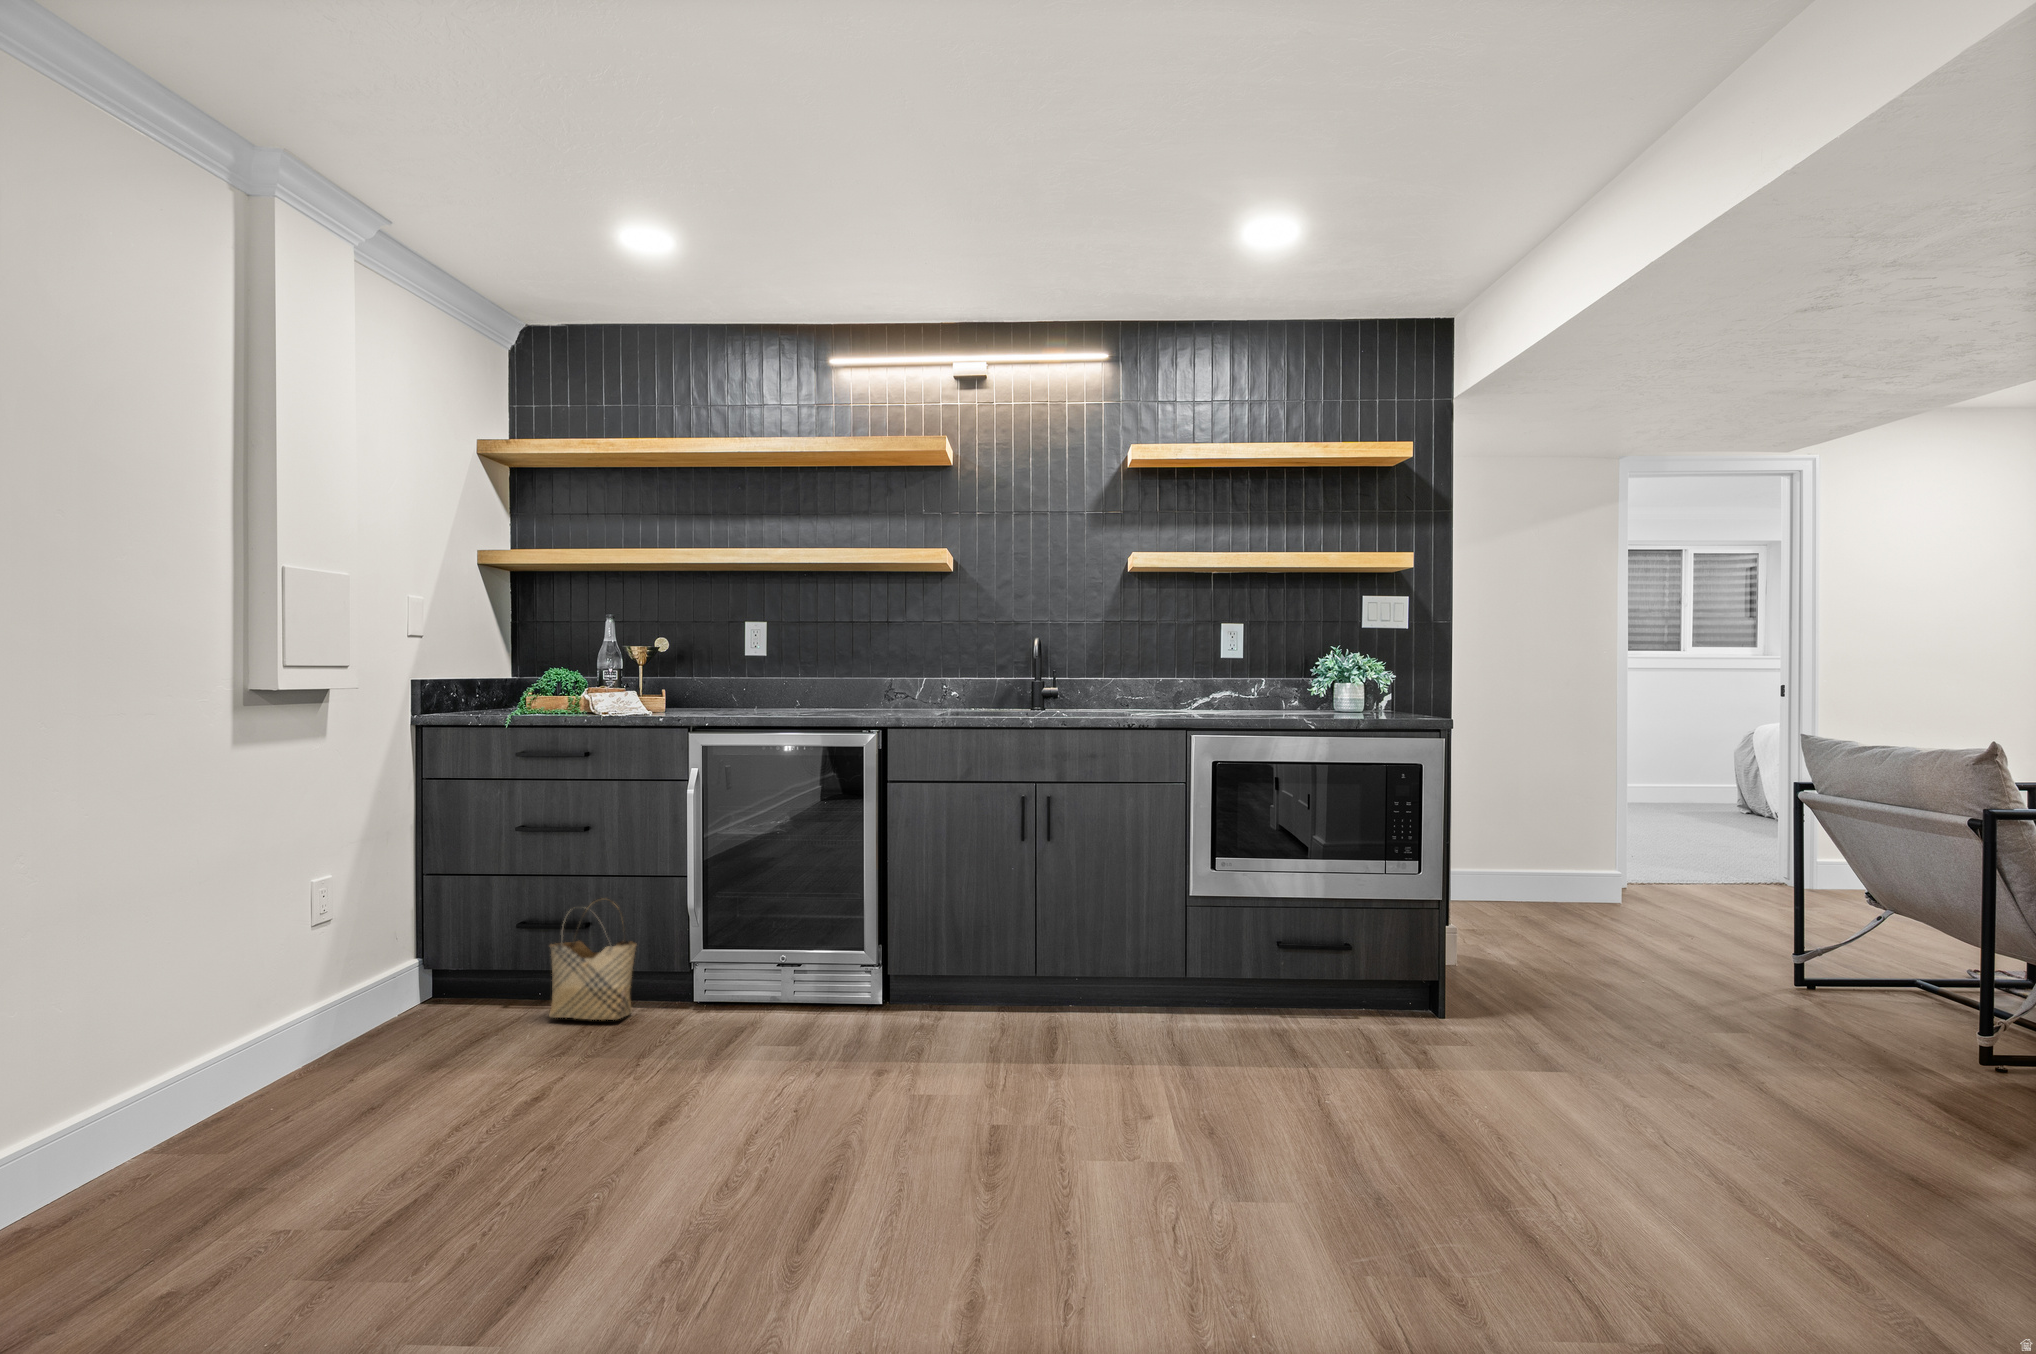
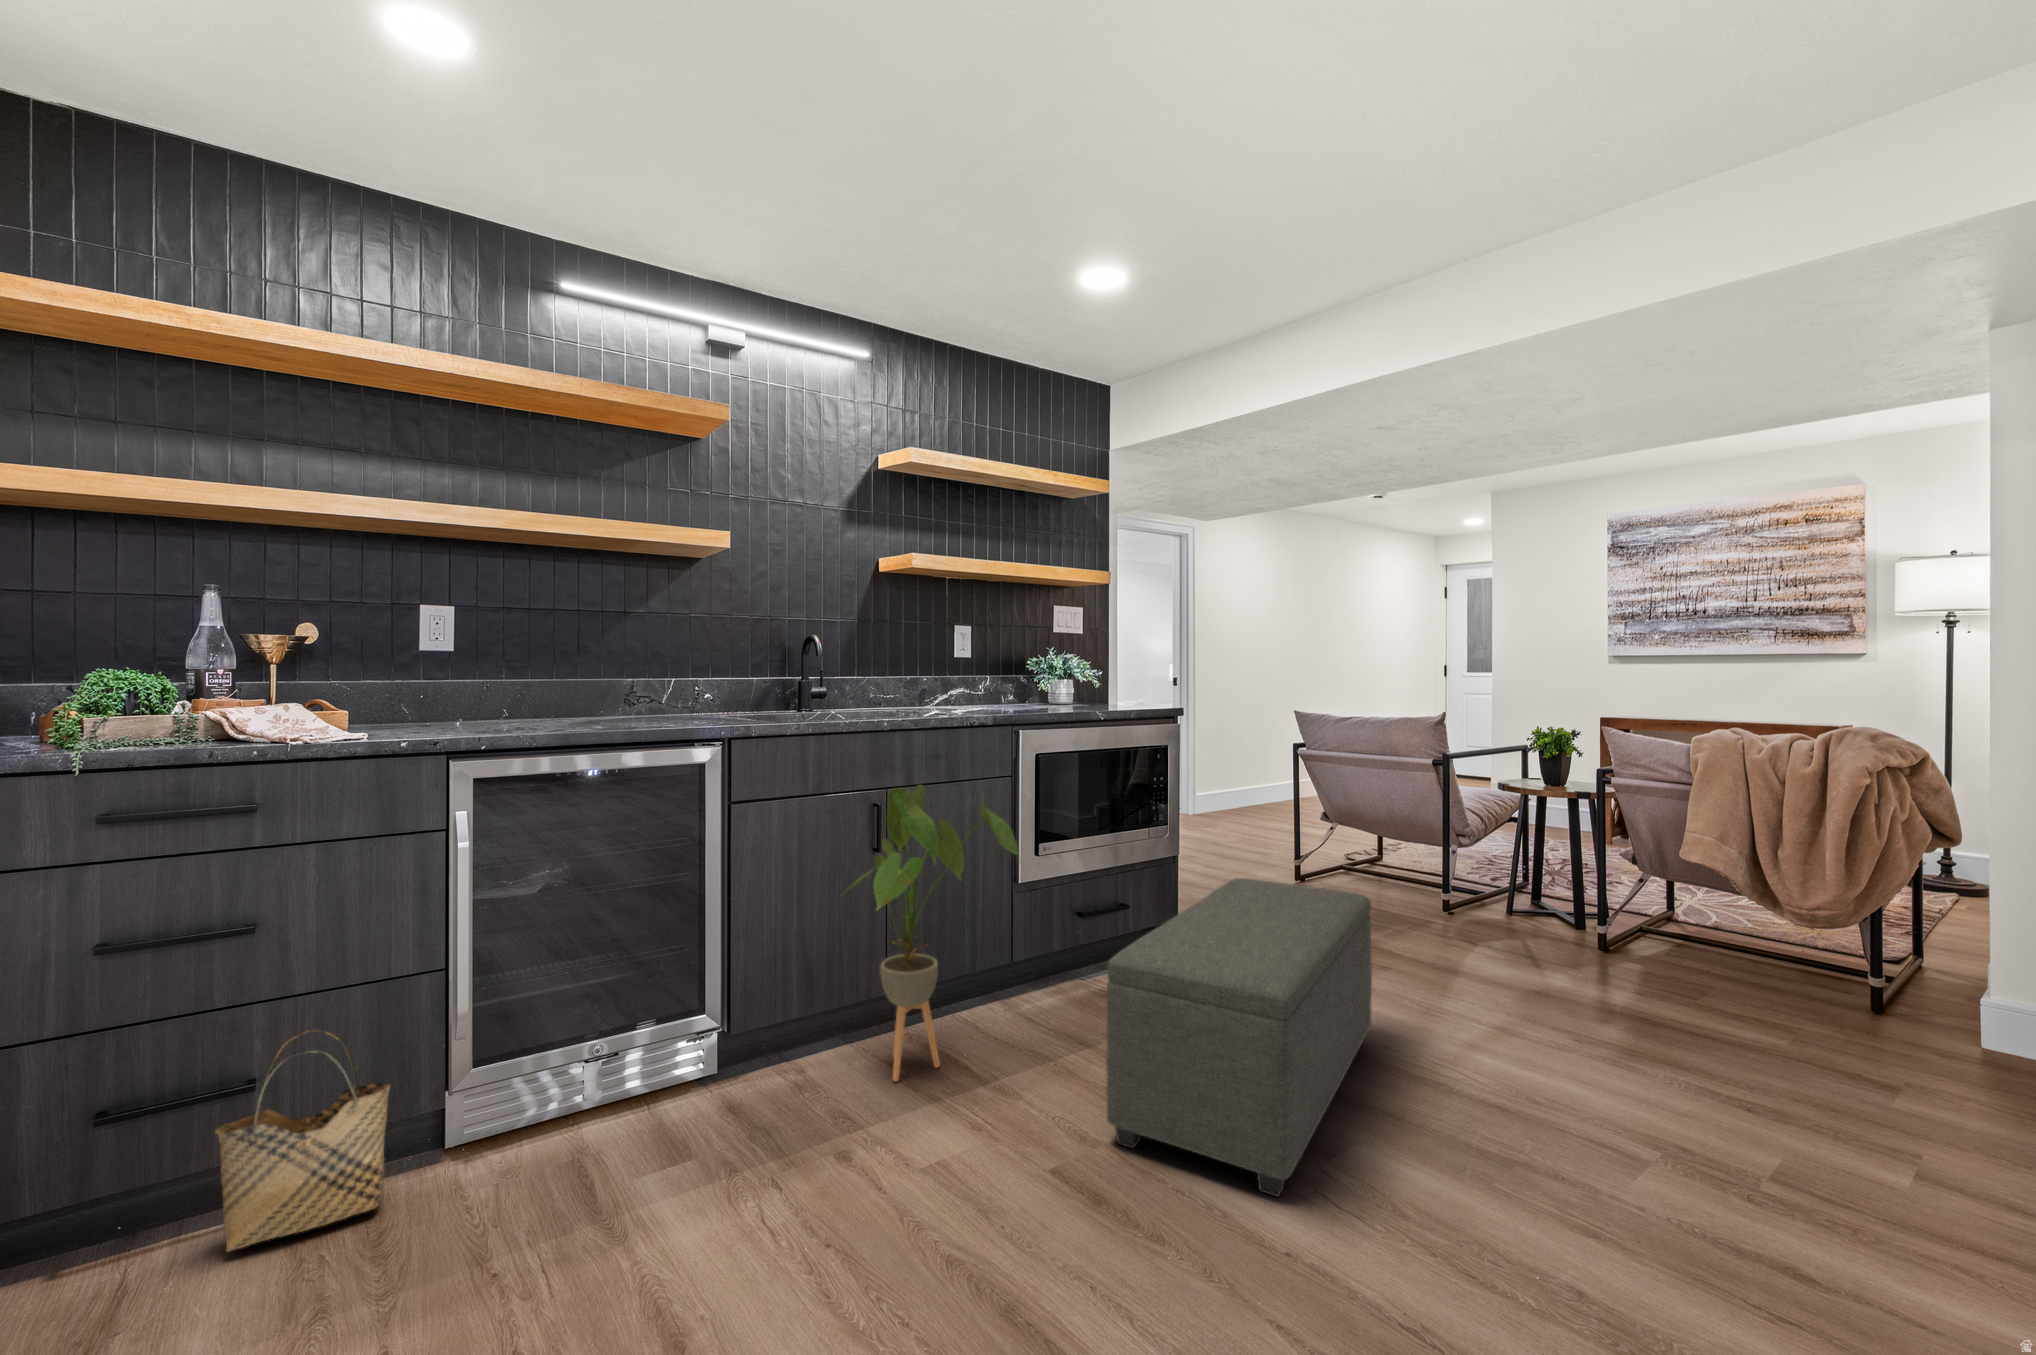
house plant: none [928,780,1086,1049] -> present [845,785,1019,1081]
ottoman: none [1052,928,1510,1239] -> present [1106,878,1372,1197]

